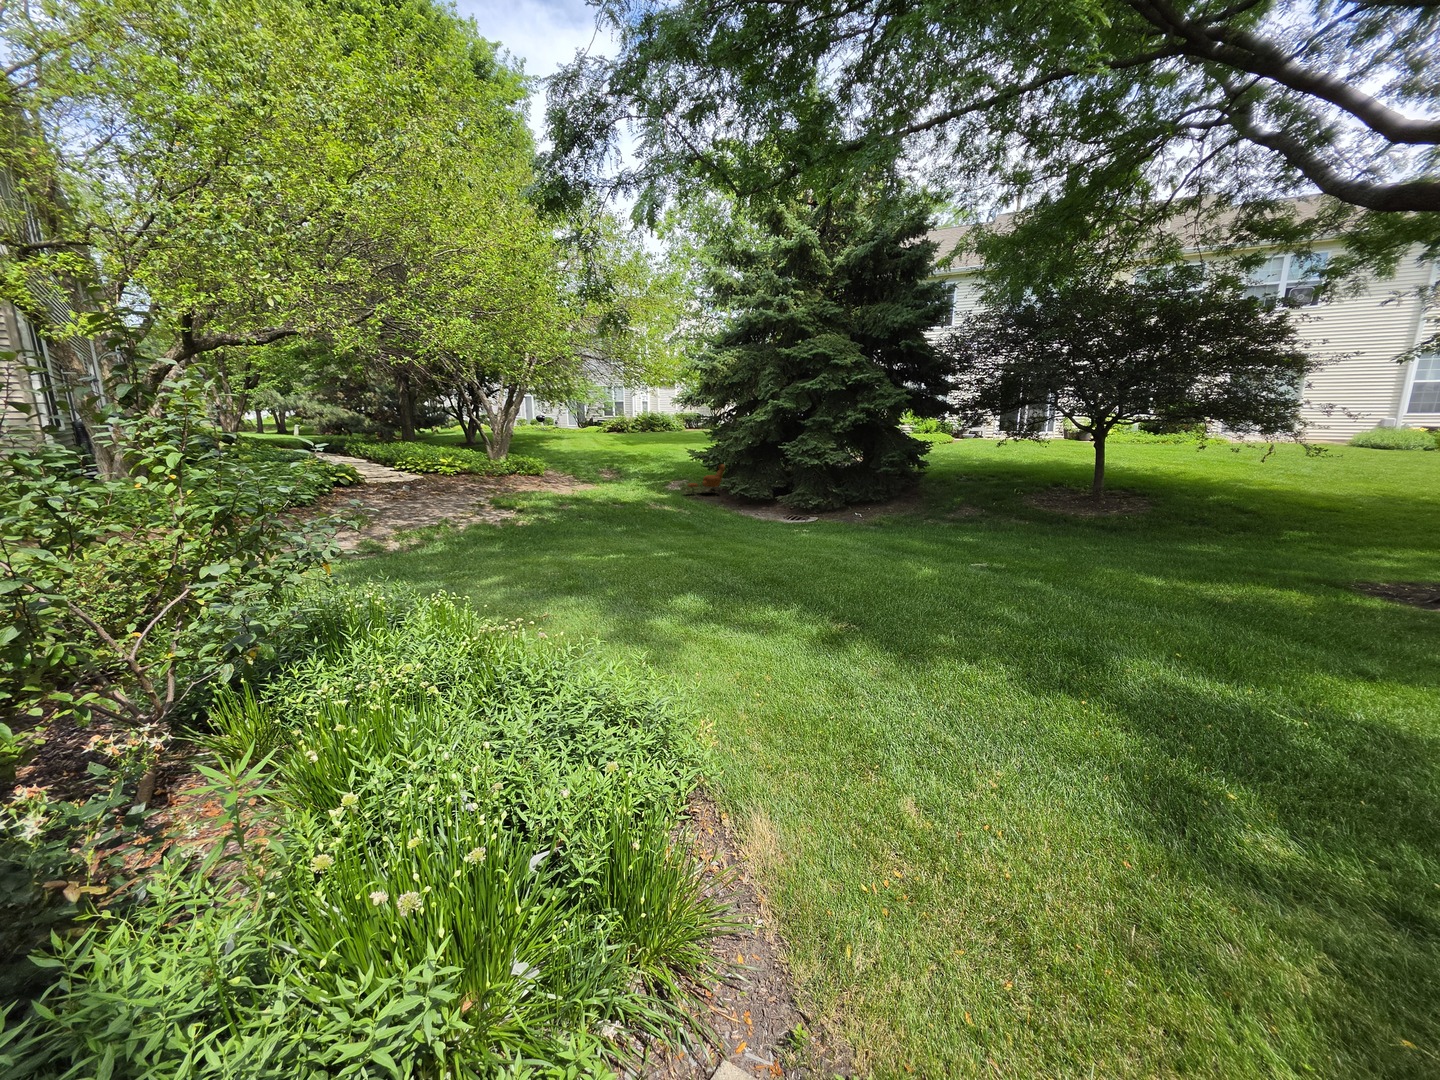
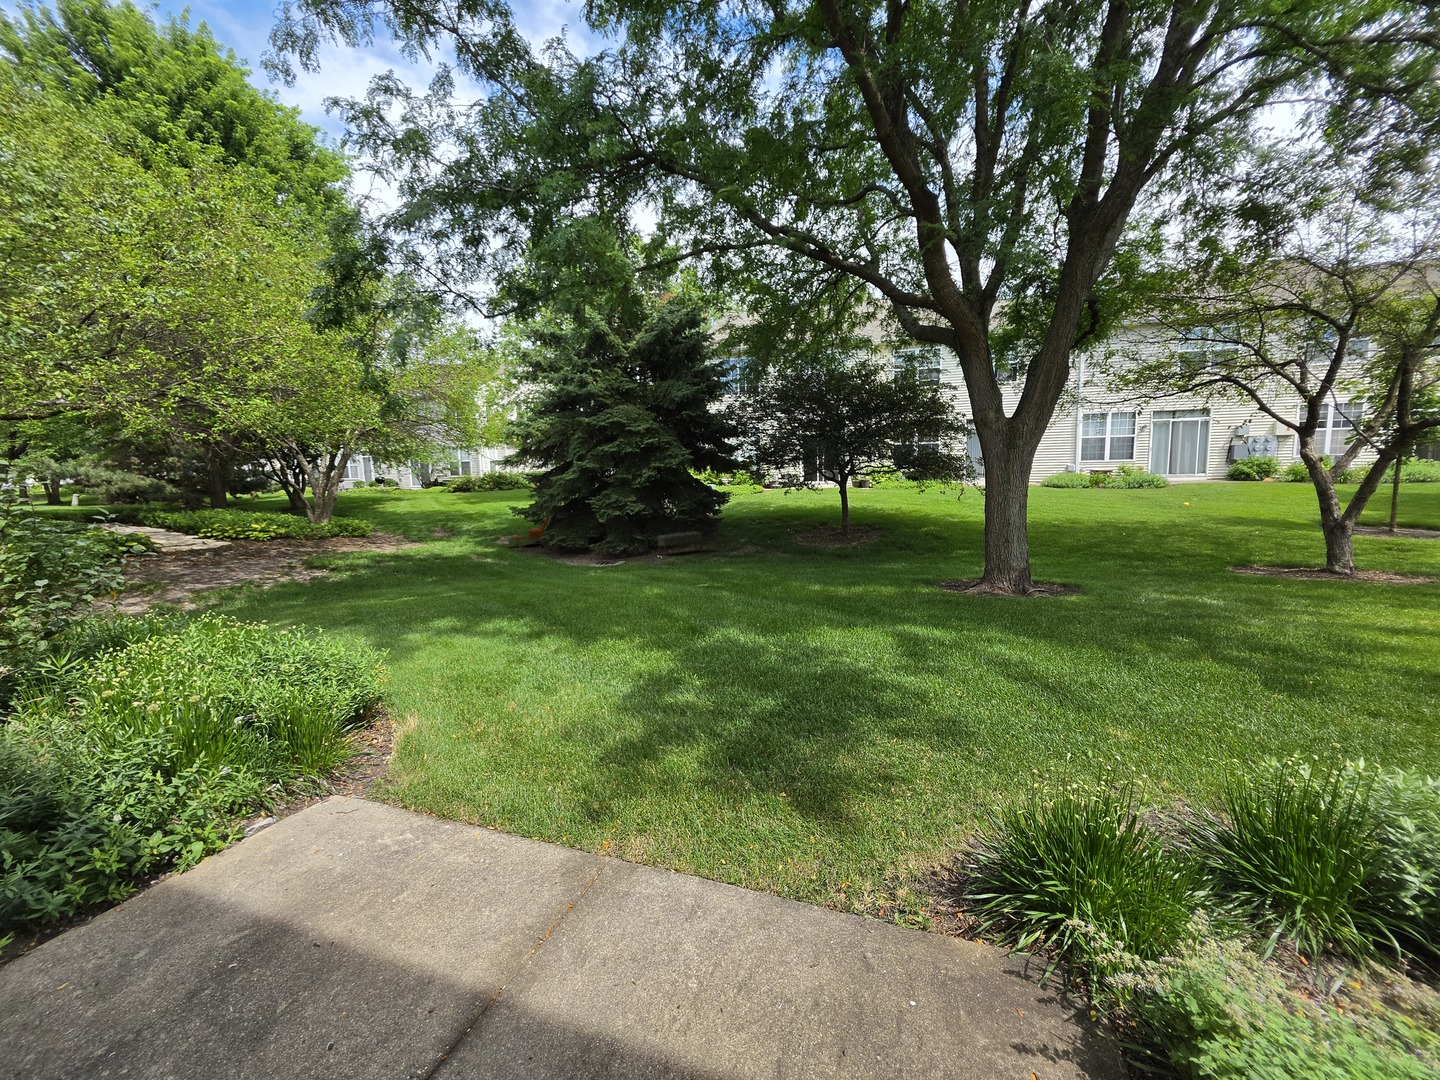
bench: none [852,488,905,515] -> present [657,532,702,555]

